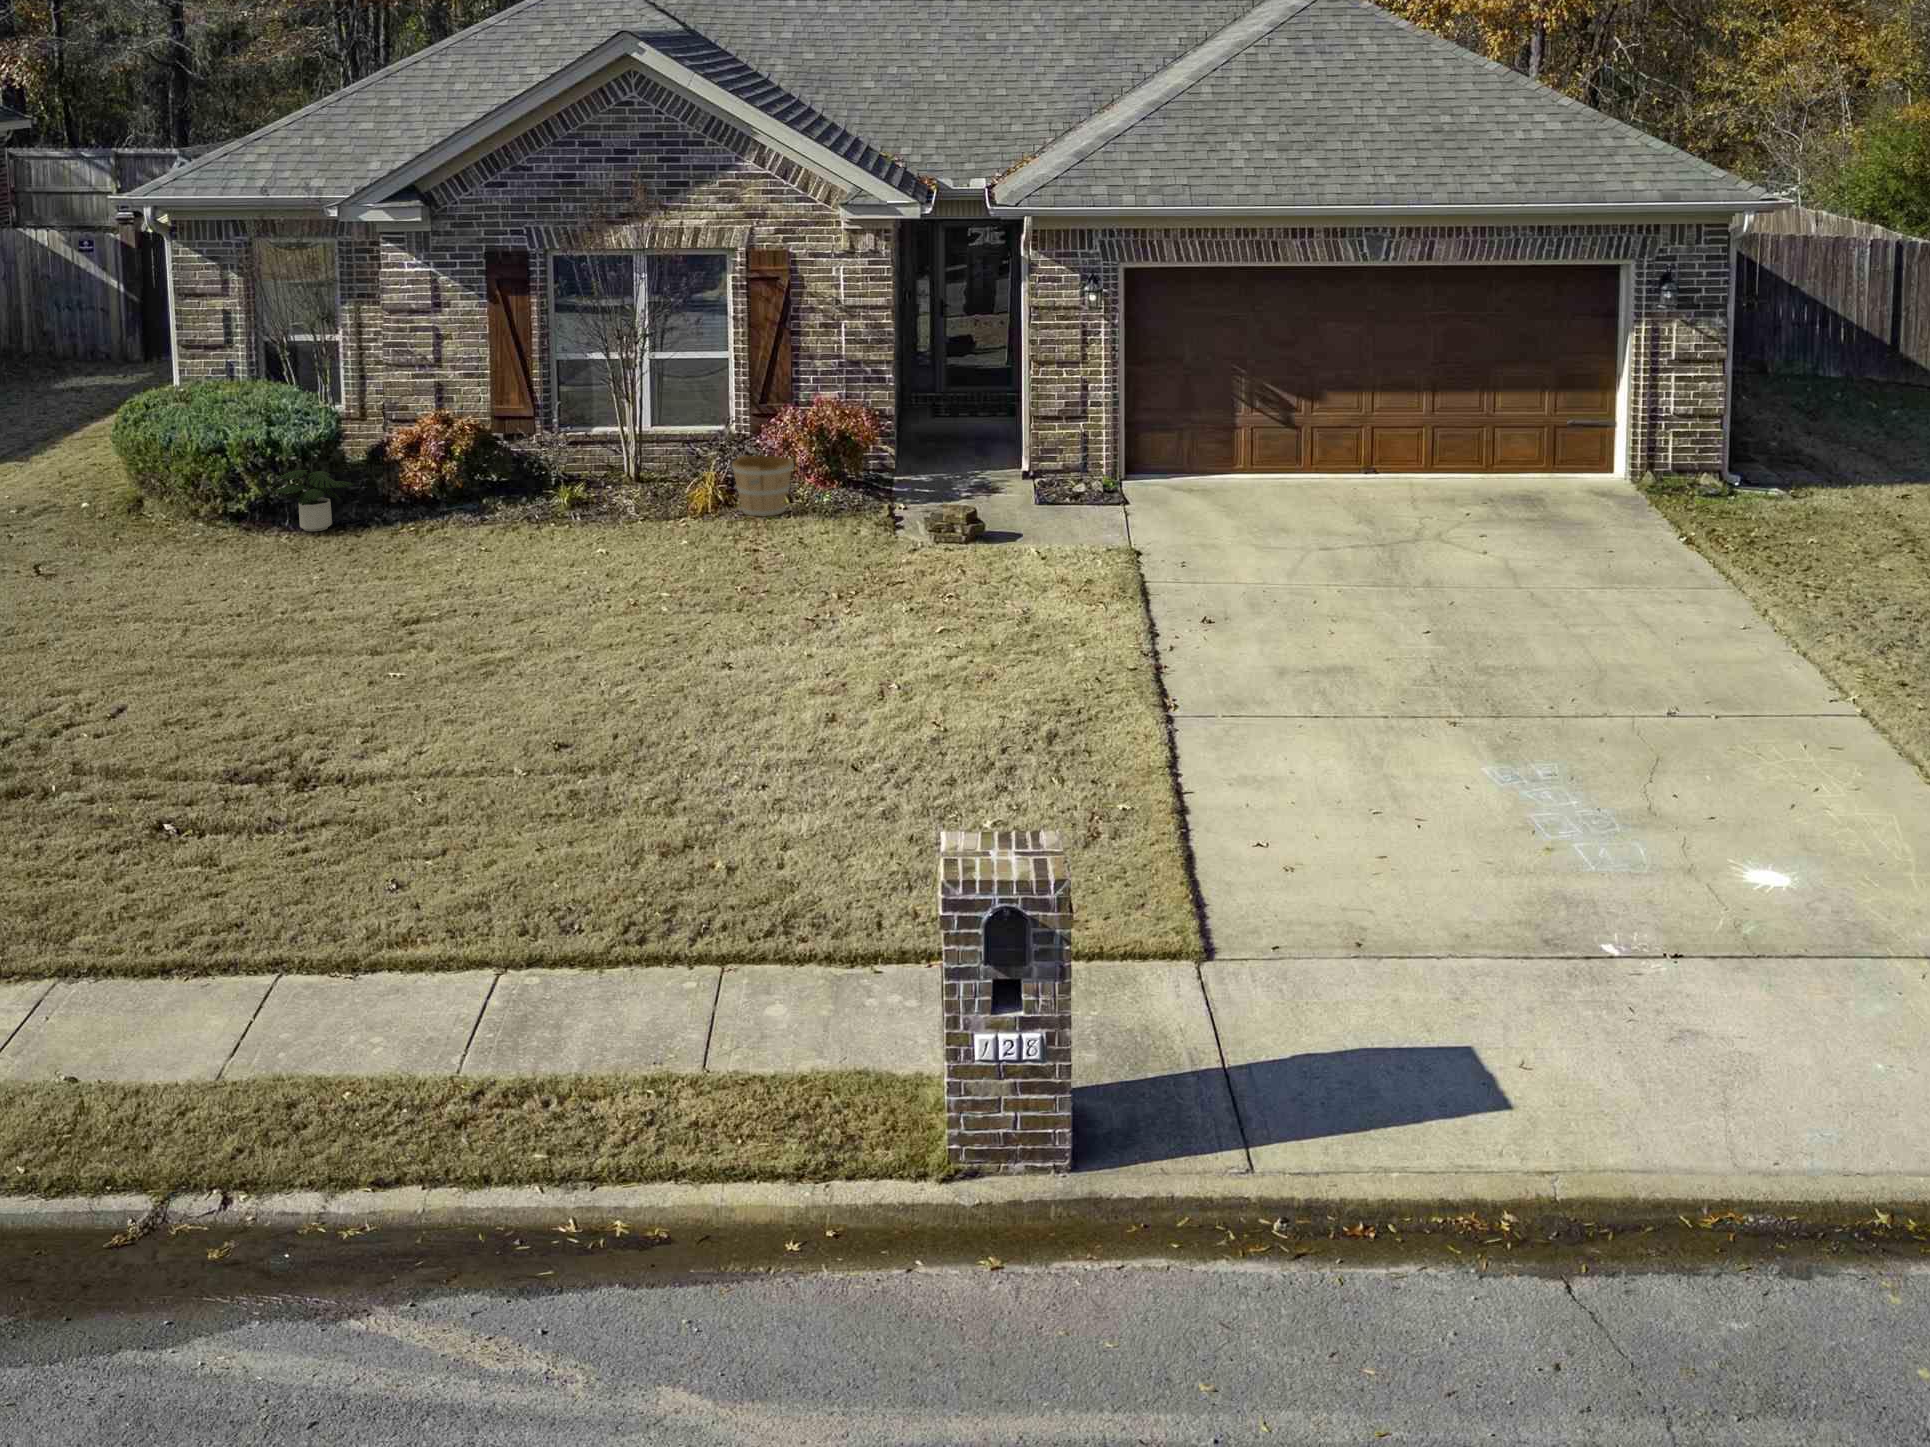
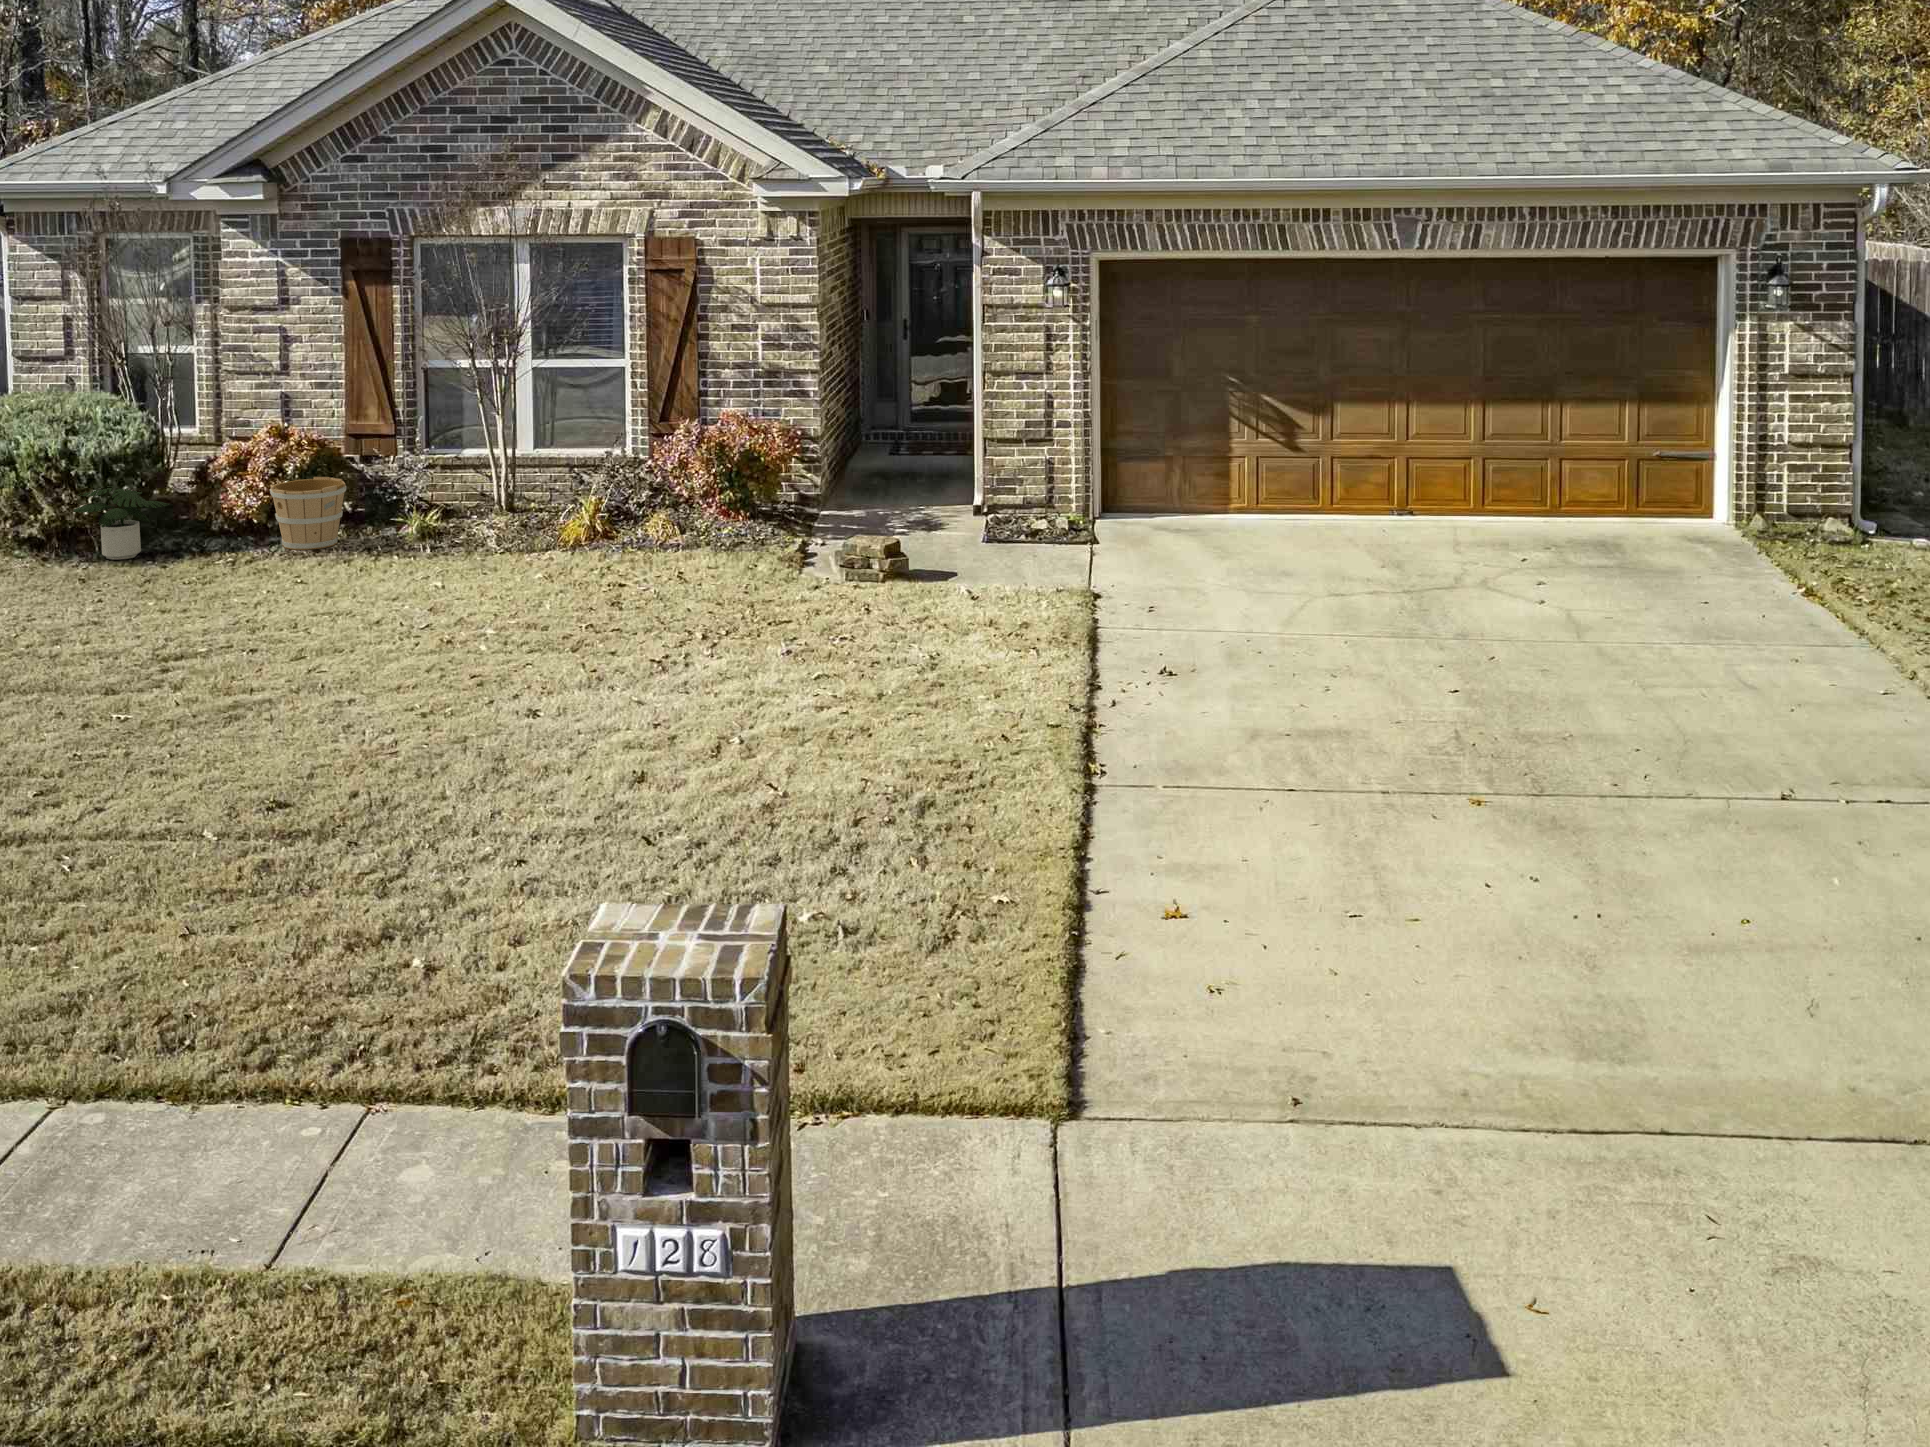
wooden bucket: present [732,456,794,516] -> present [270,477,346,550]

